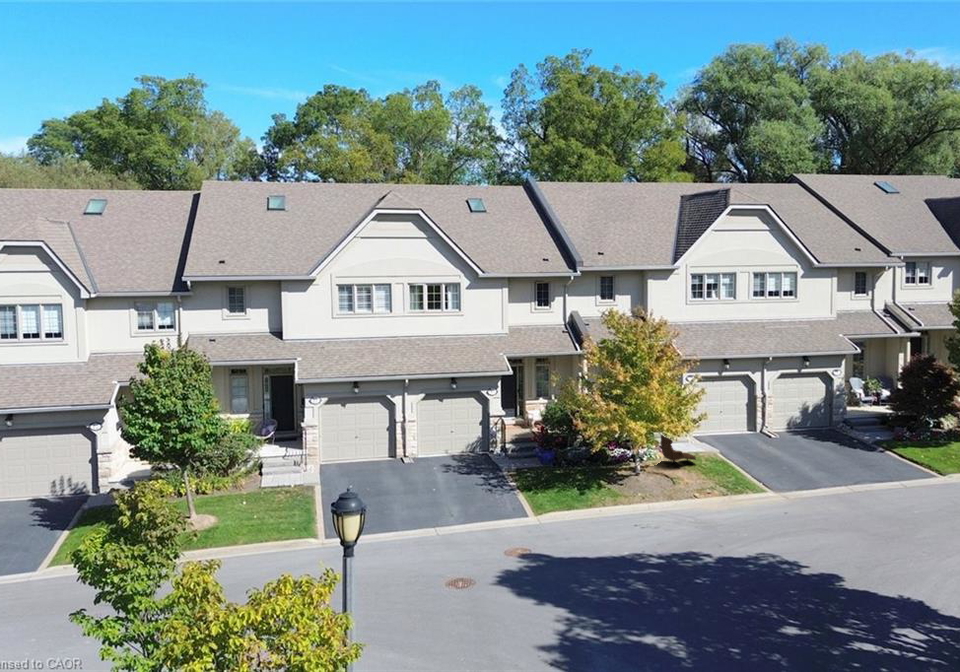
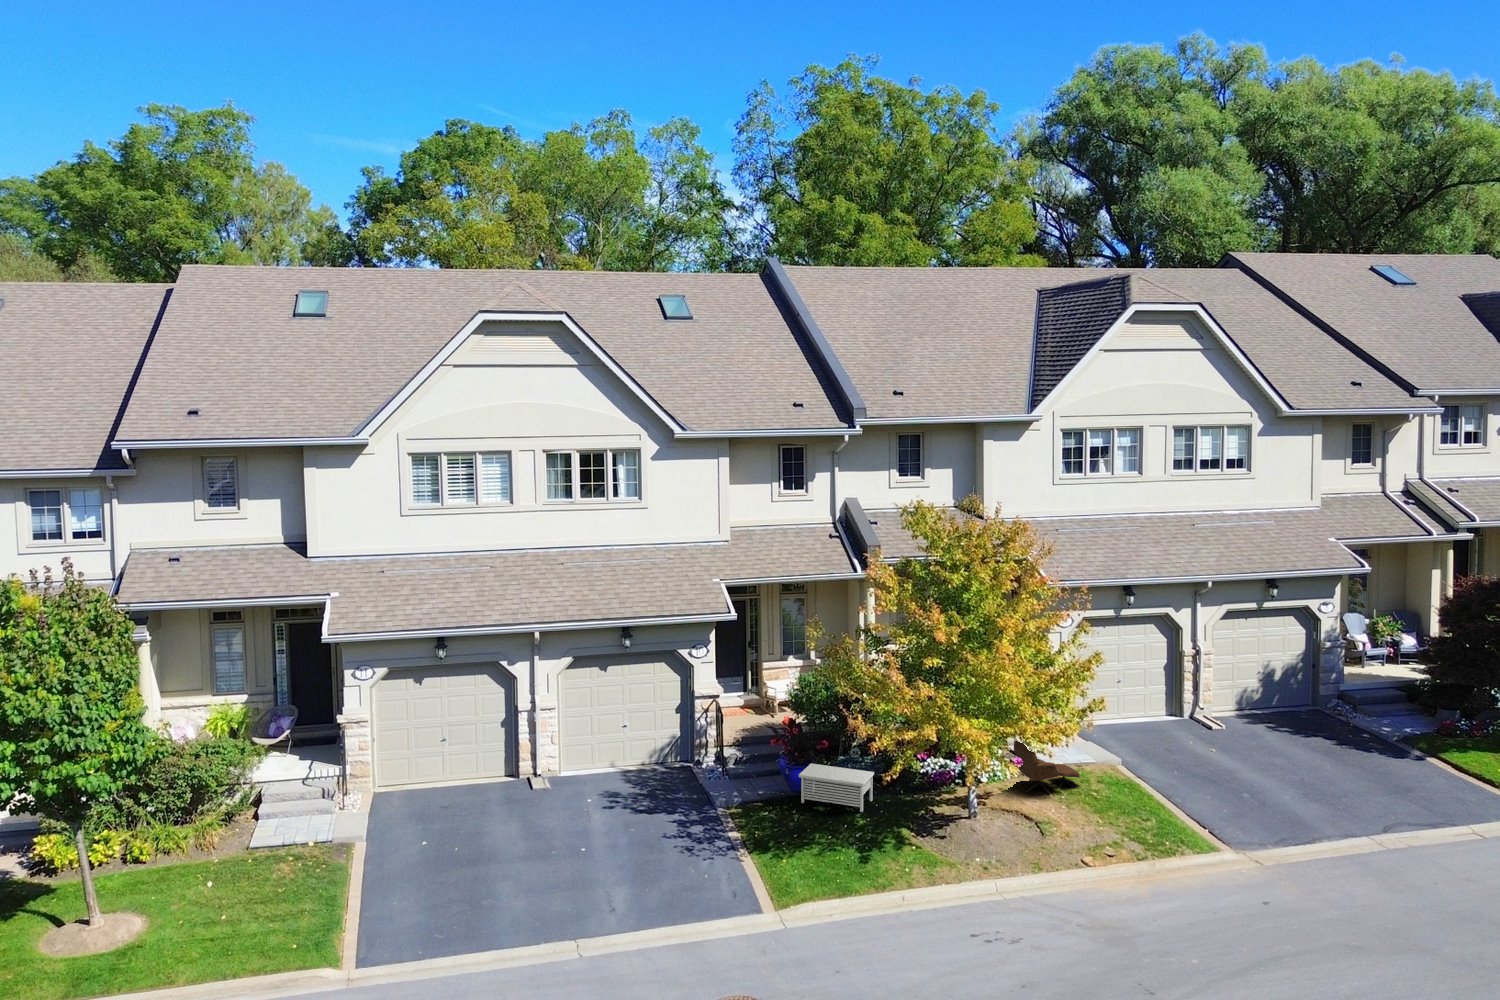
storage bench: none [545,450,585,475] -> present [799,764,874,812]

